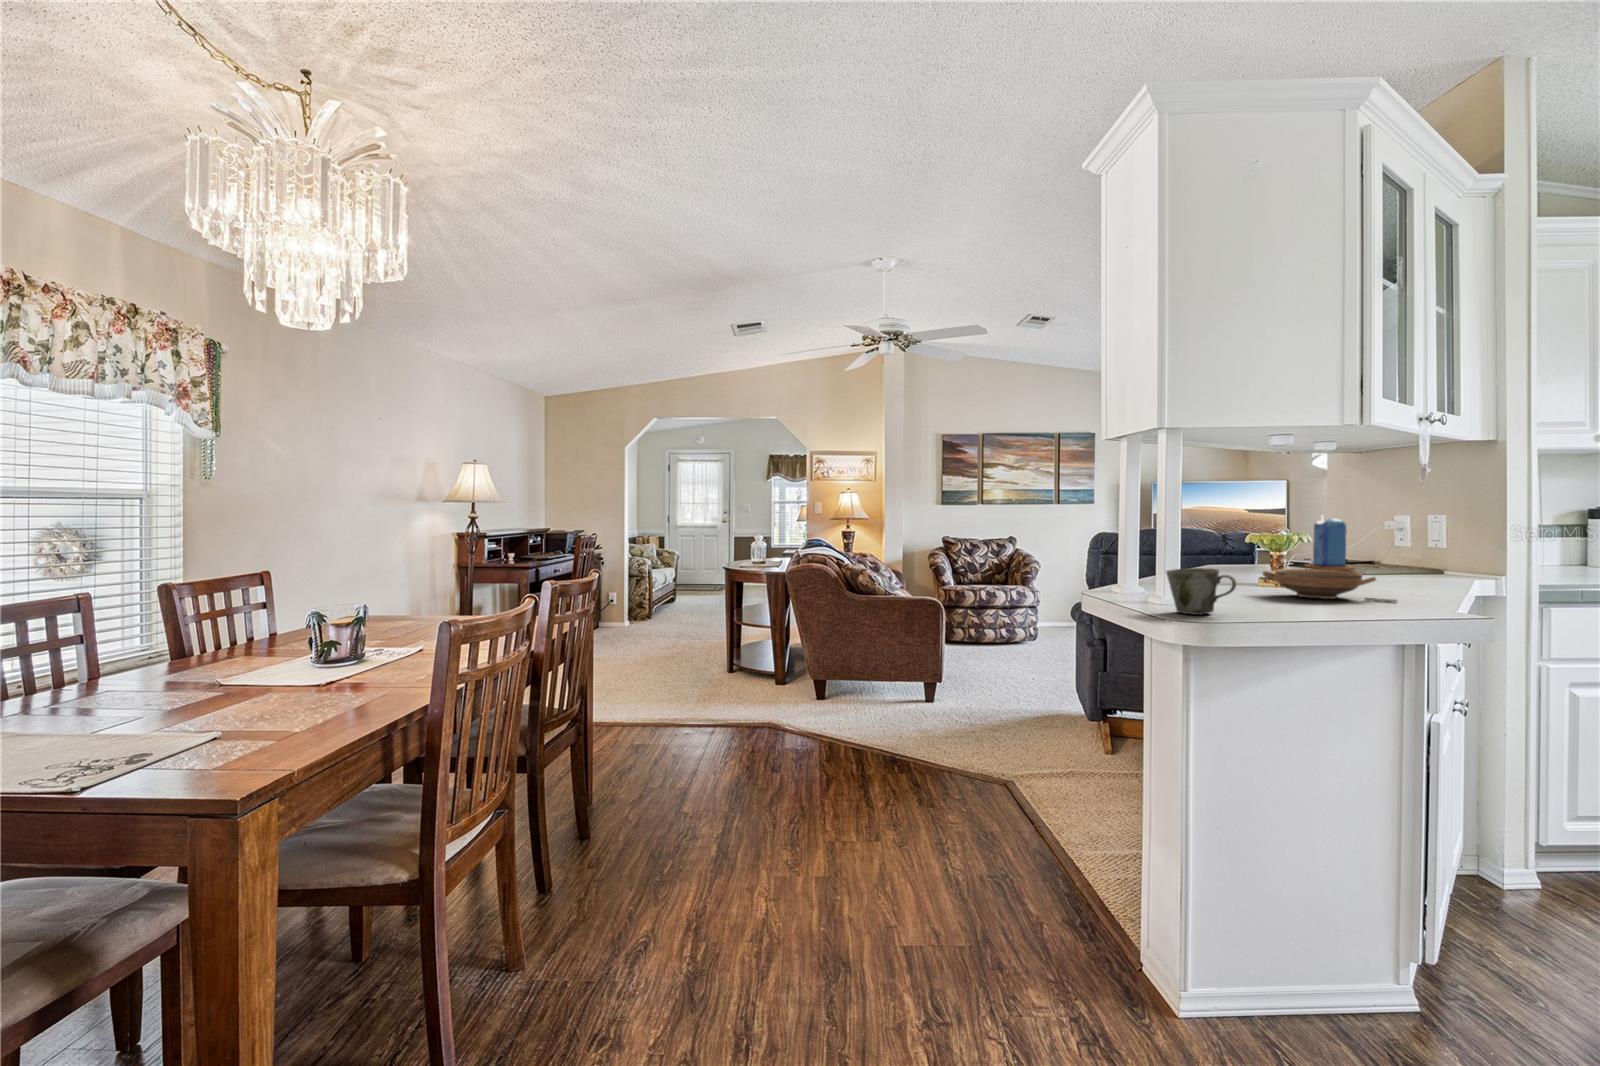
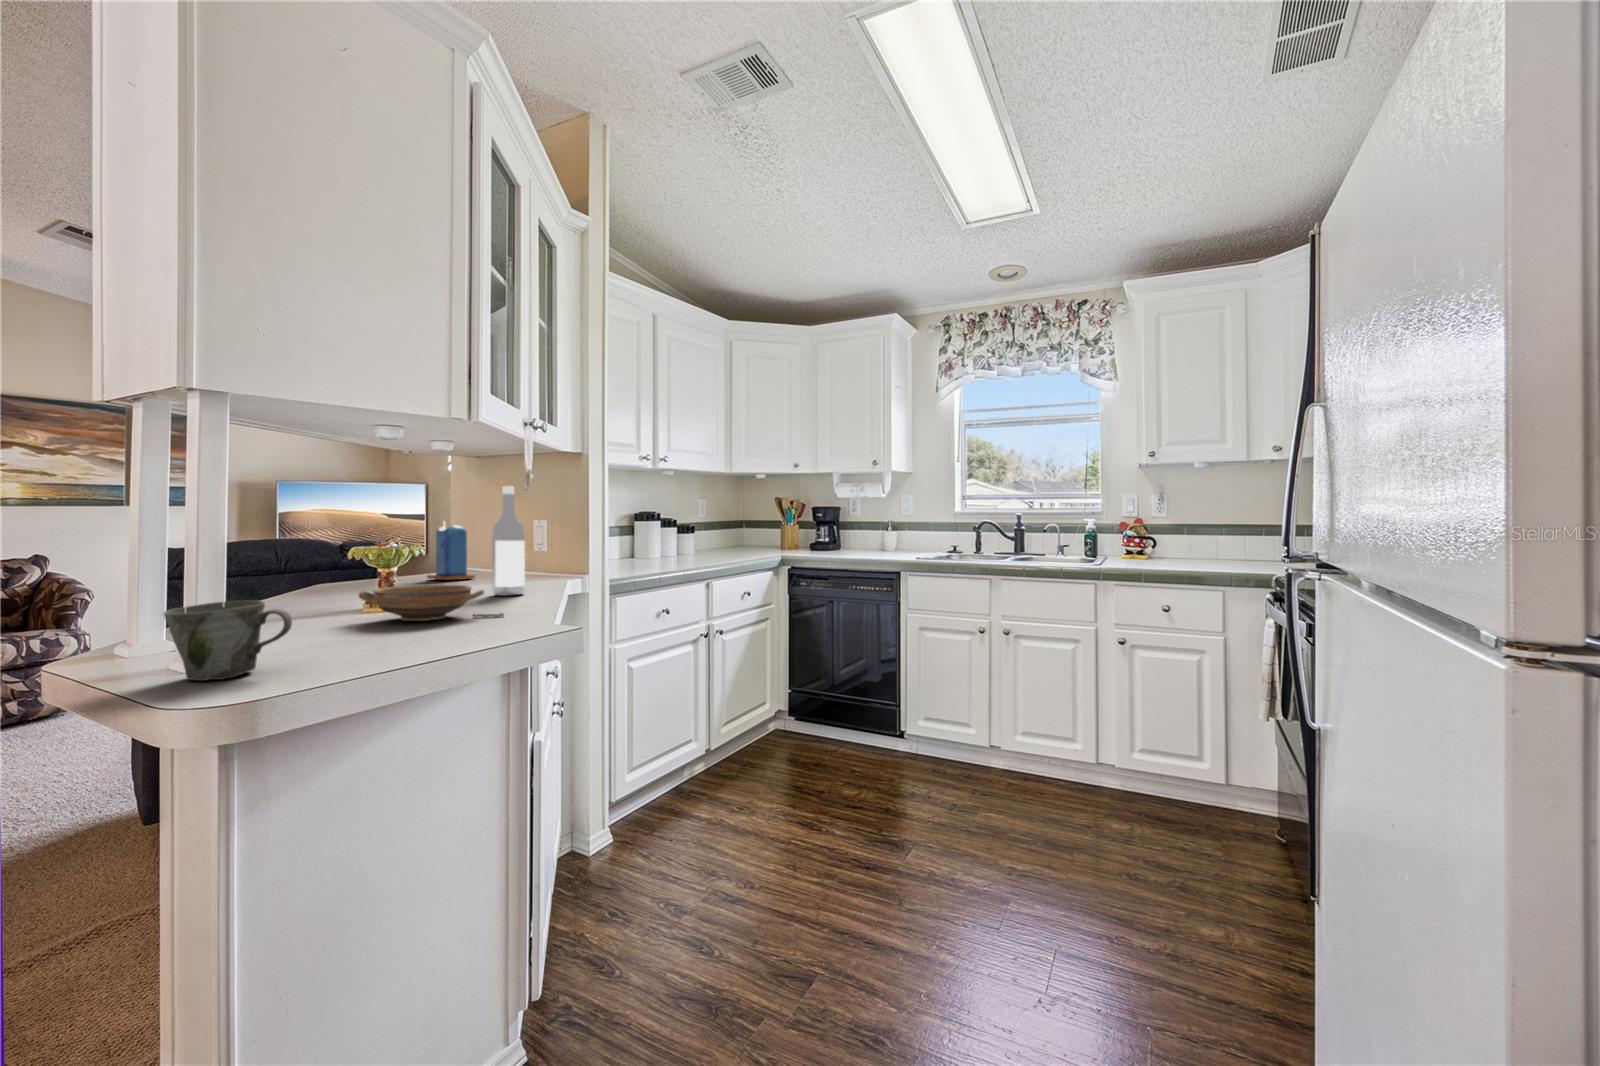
wine bottle: none [1380,481,1418,587] -> present [492,486,525,596]

